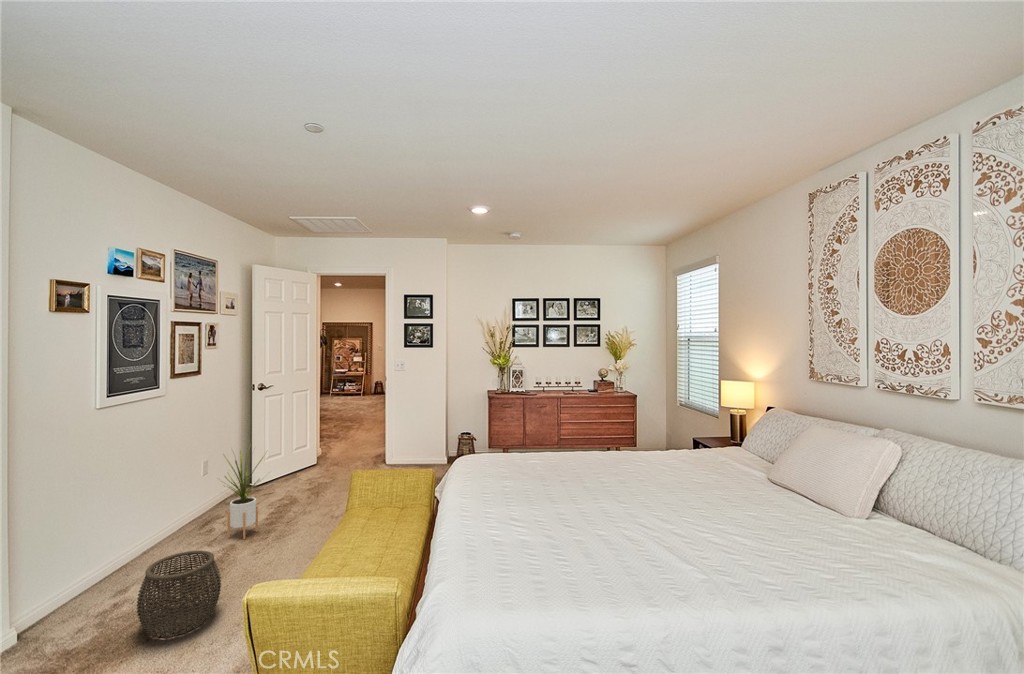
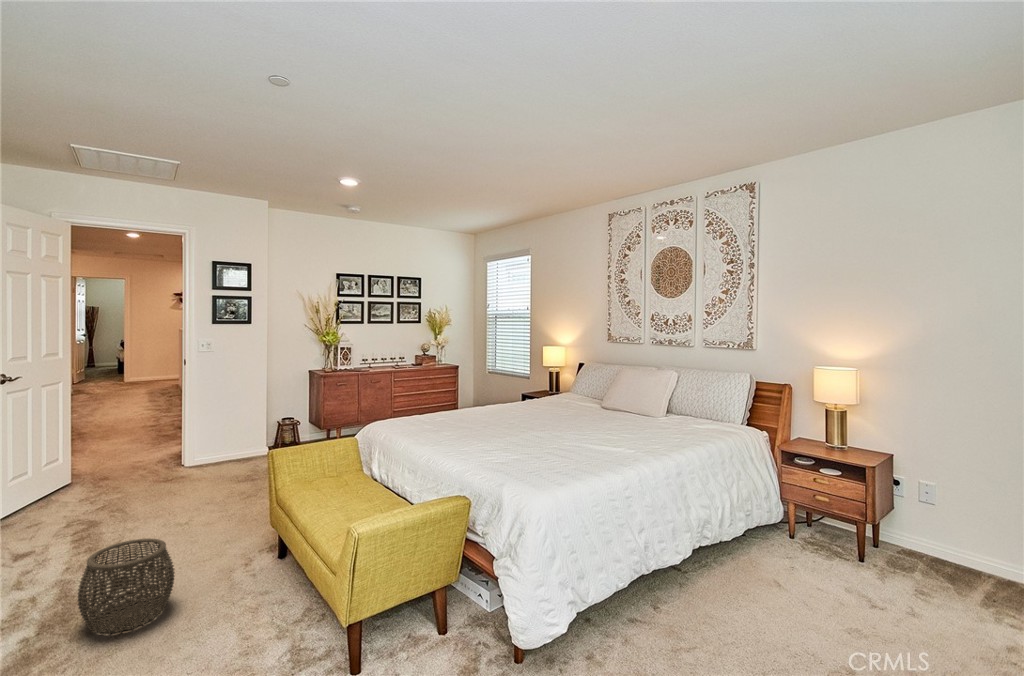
house plant: present [219,450,264,539] -> none [49,434,127,552]

